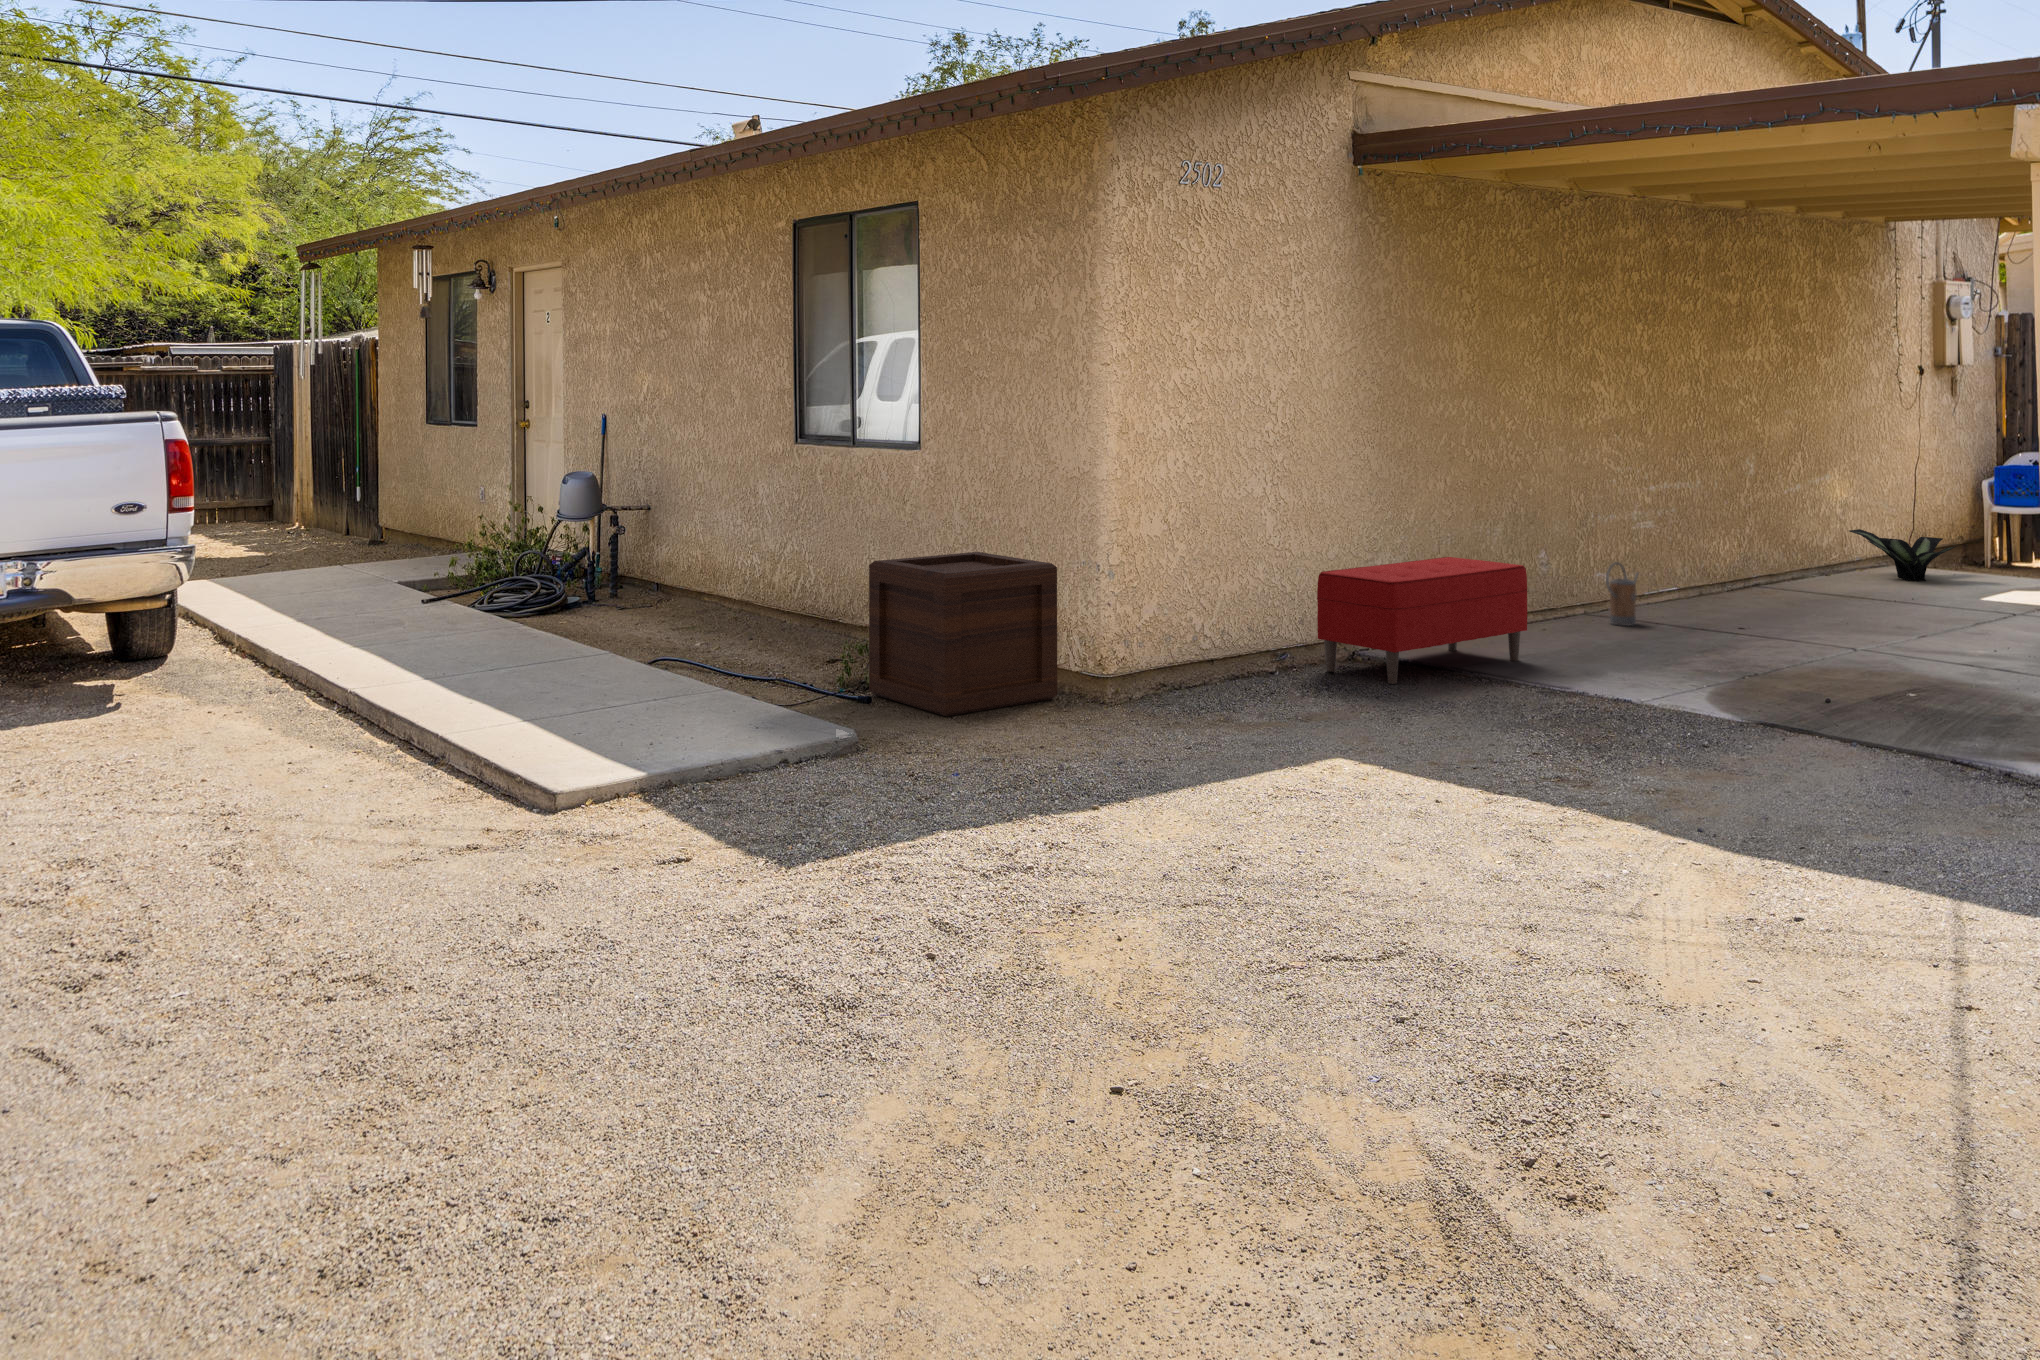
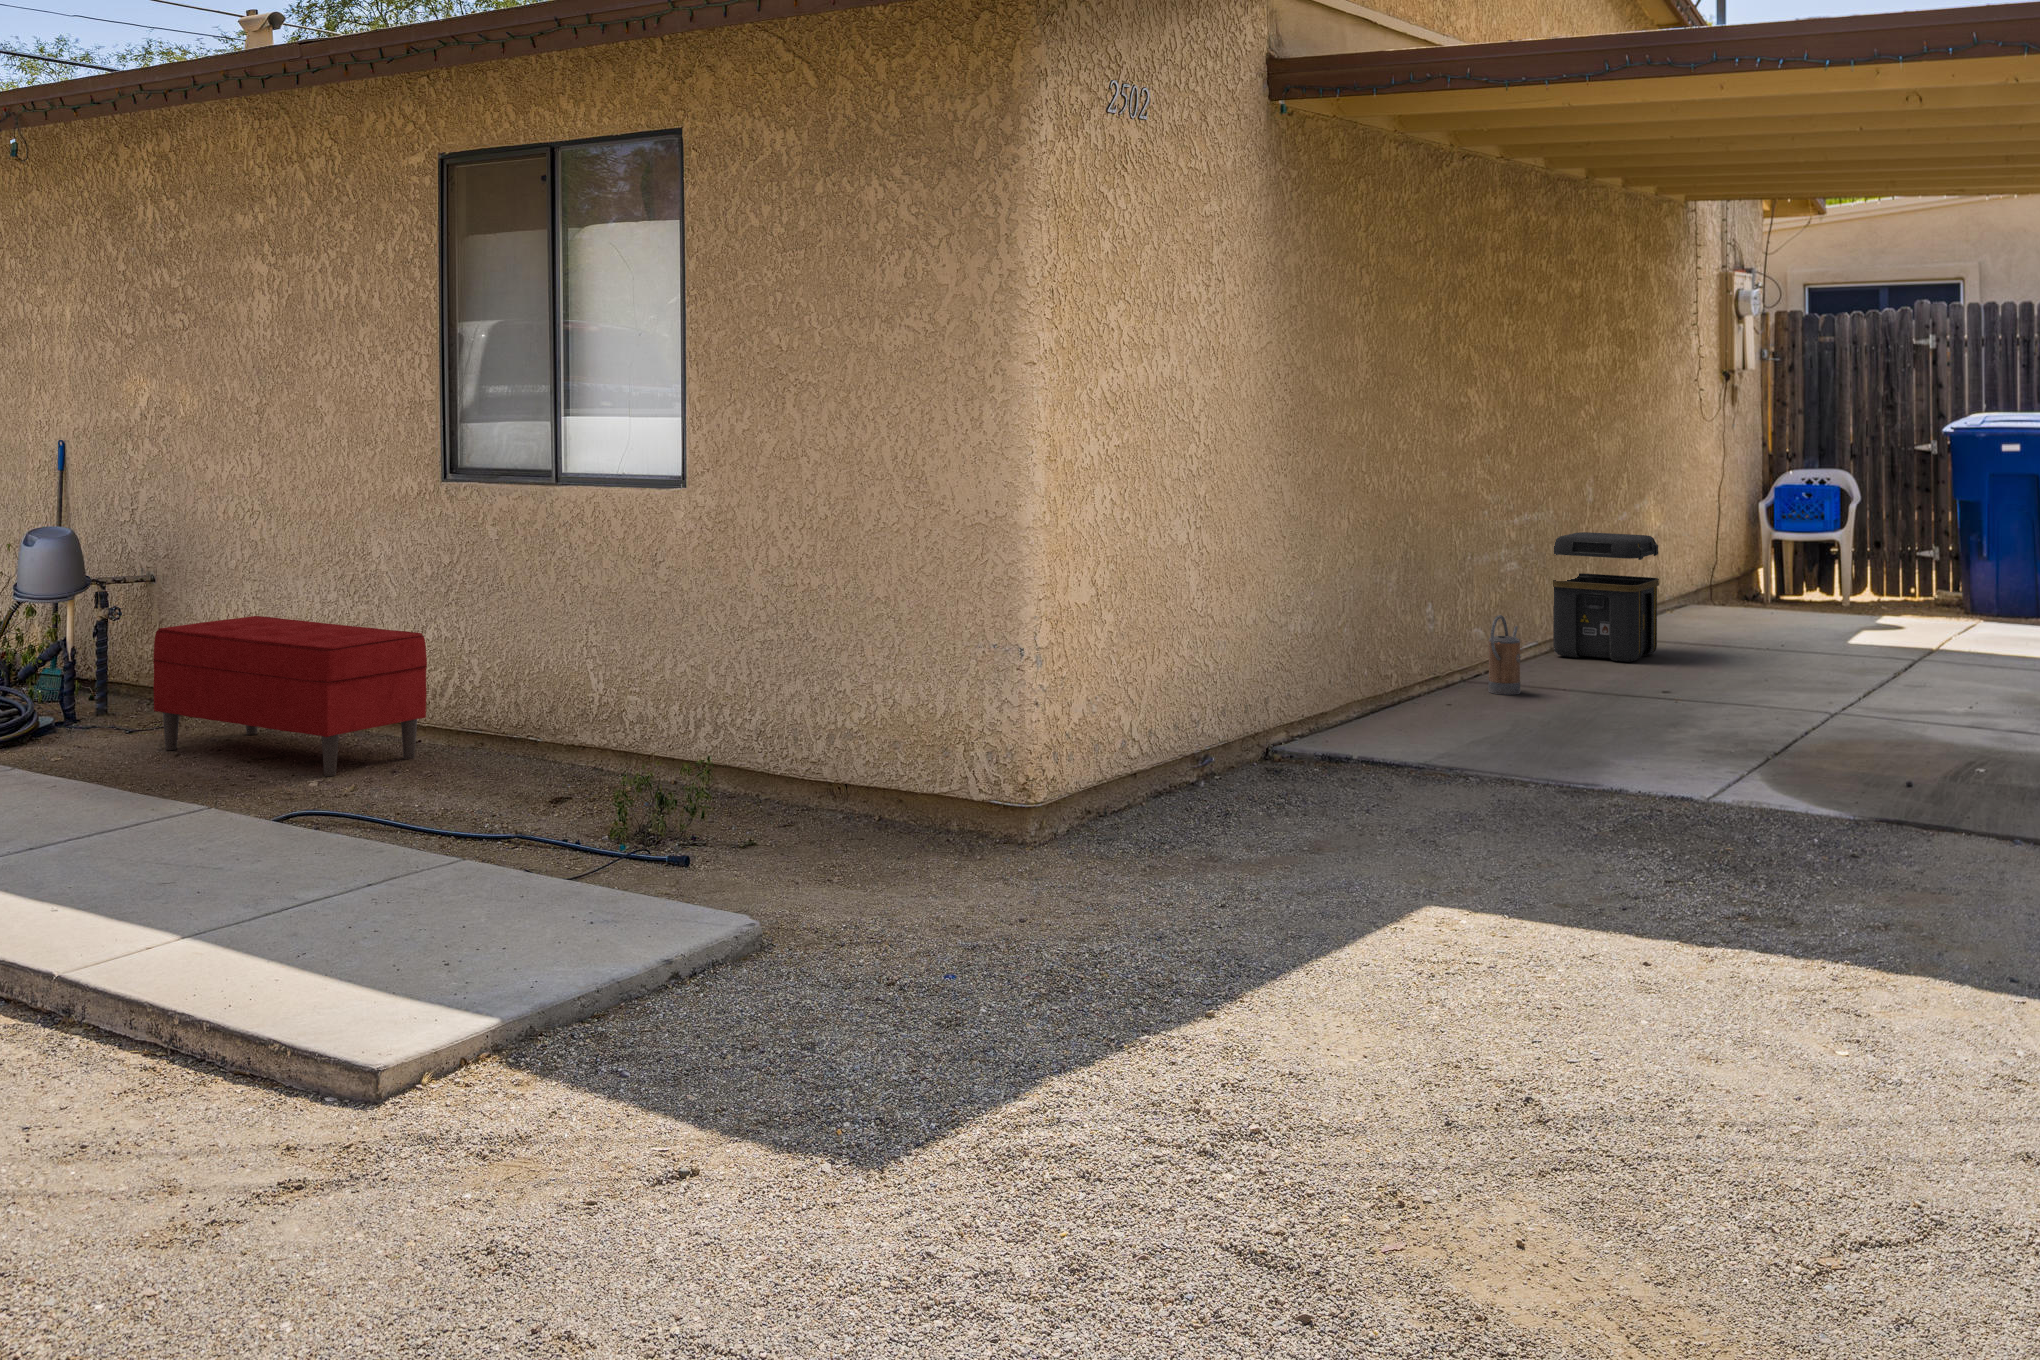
toolbox: none [1704,500,1801,607] -> present [1553,532,1659,662]
potted plant: present [1849,529,1955,581] -> none [1659,563,1797,623]
wooden crate: present [869,552,1057,716] -> none [668,635,943,881]
bench: present [1317,557,1528,684] -> present [153,616,427,776]

